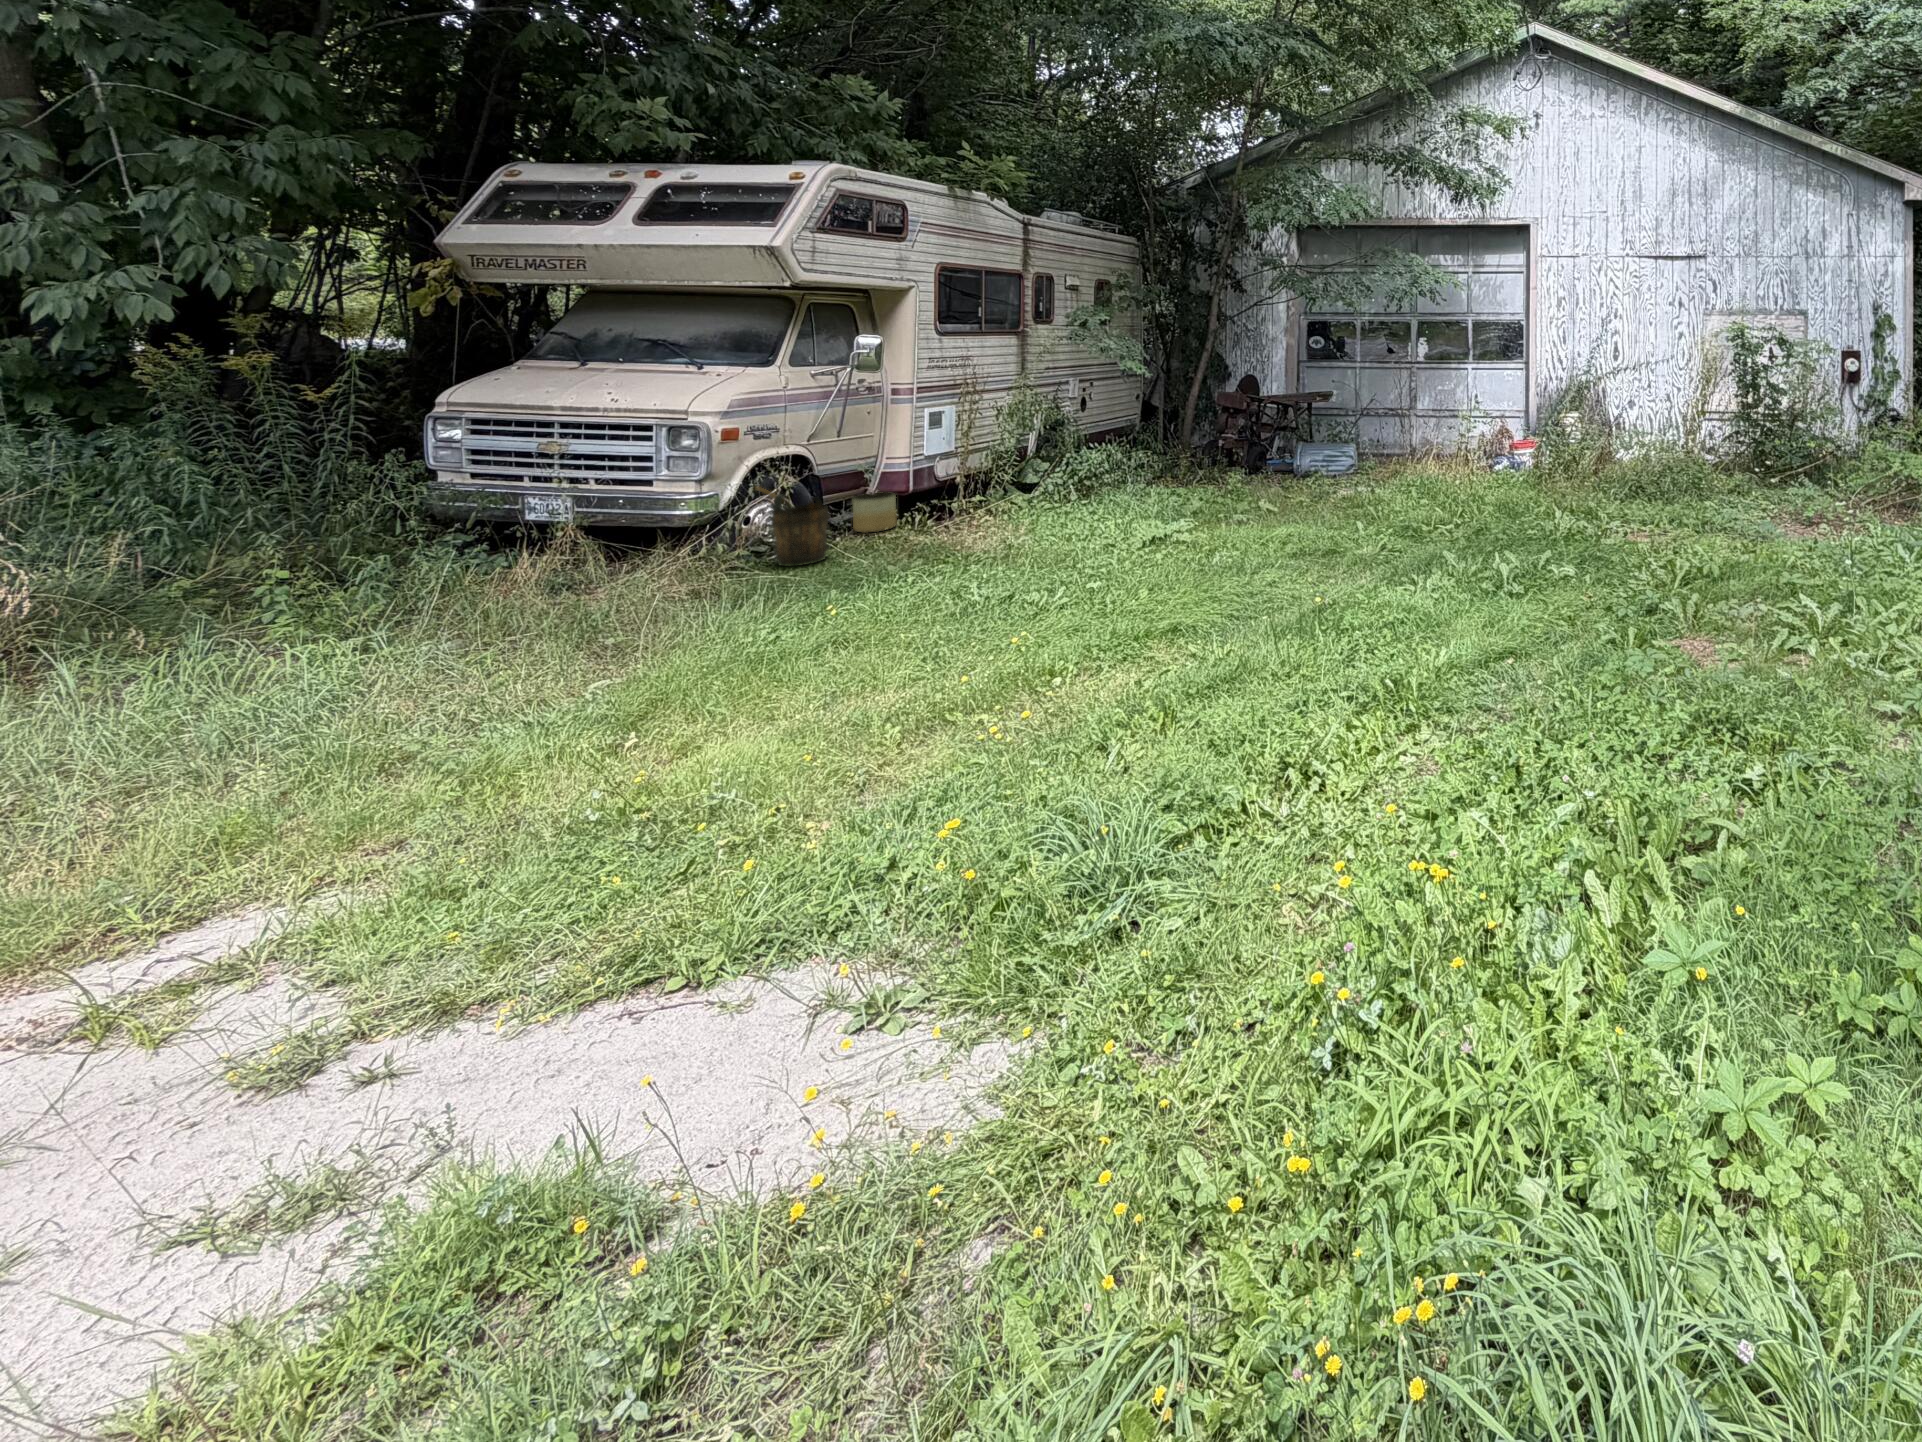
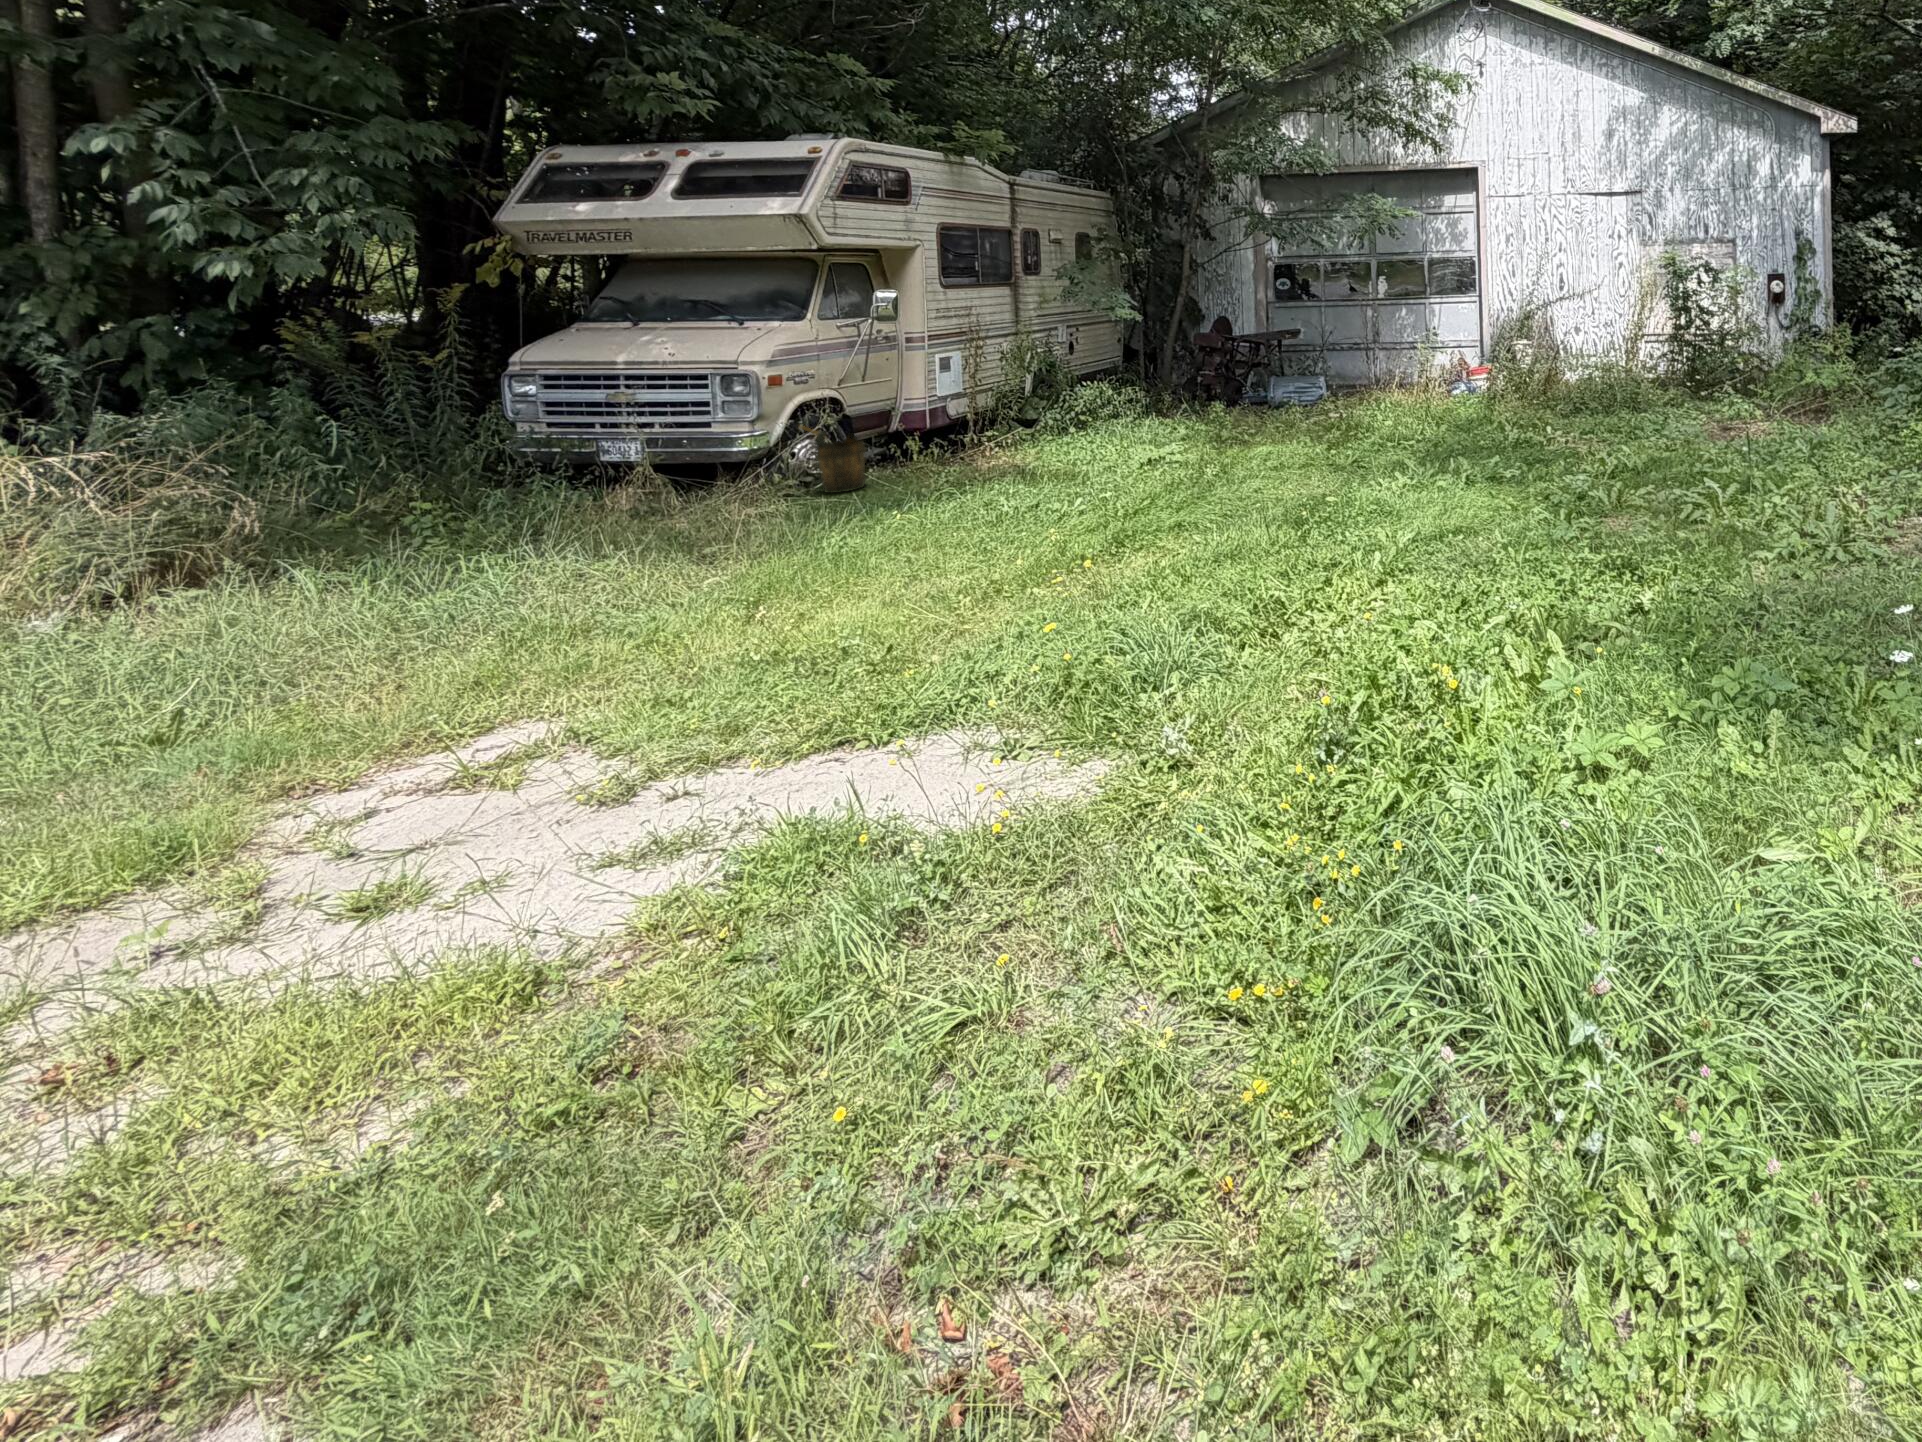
planter: present [853,492,897,533] -> none [879,430,919,465]

